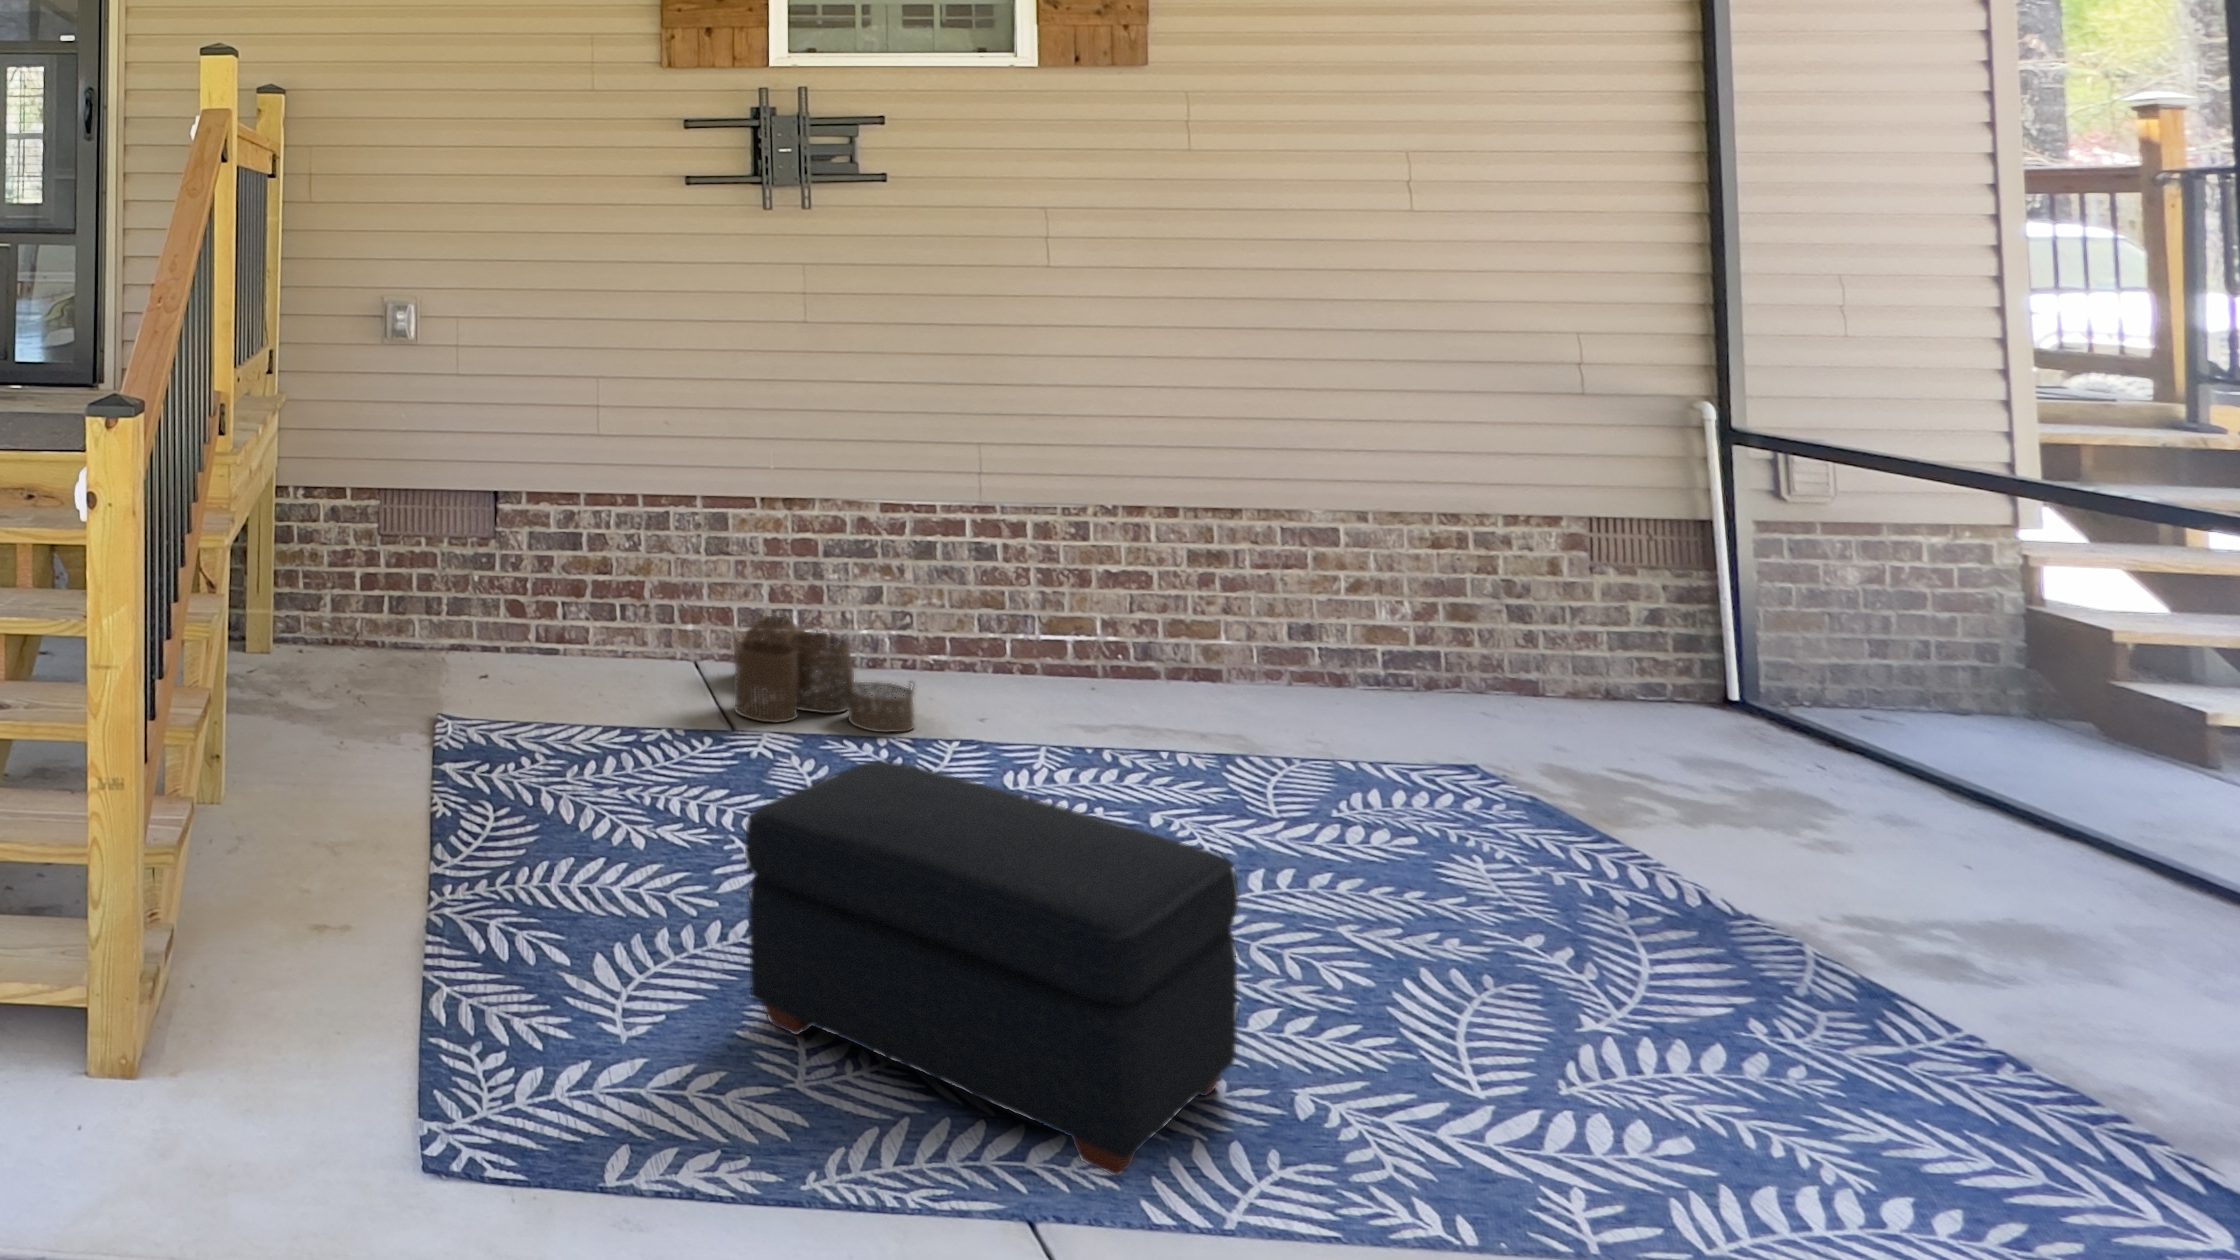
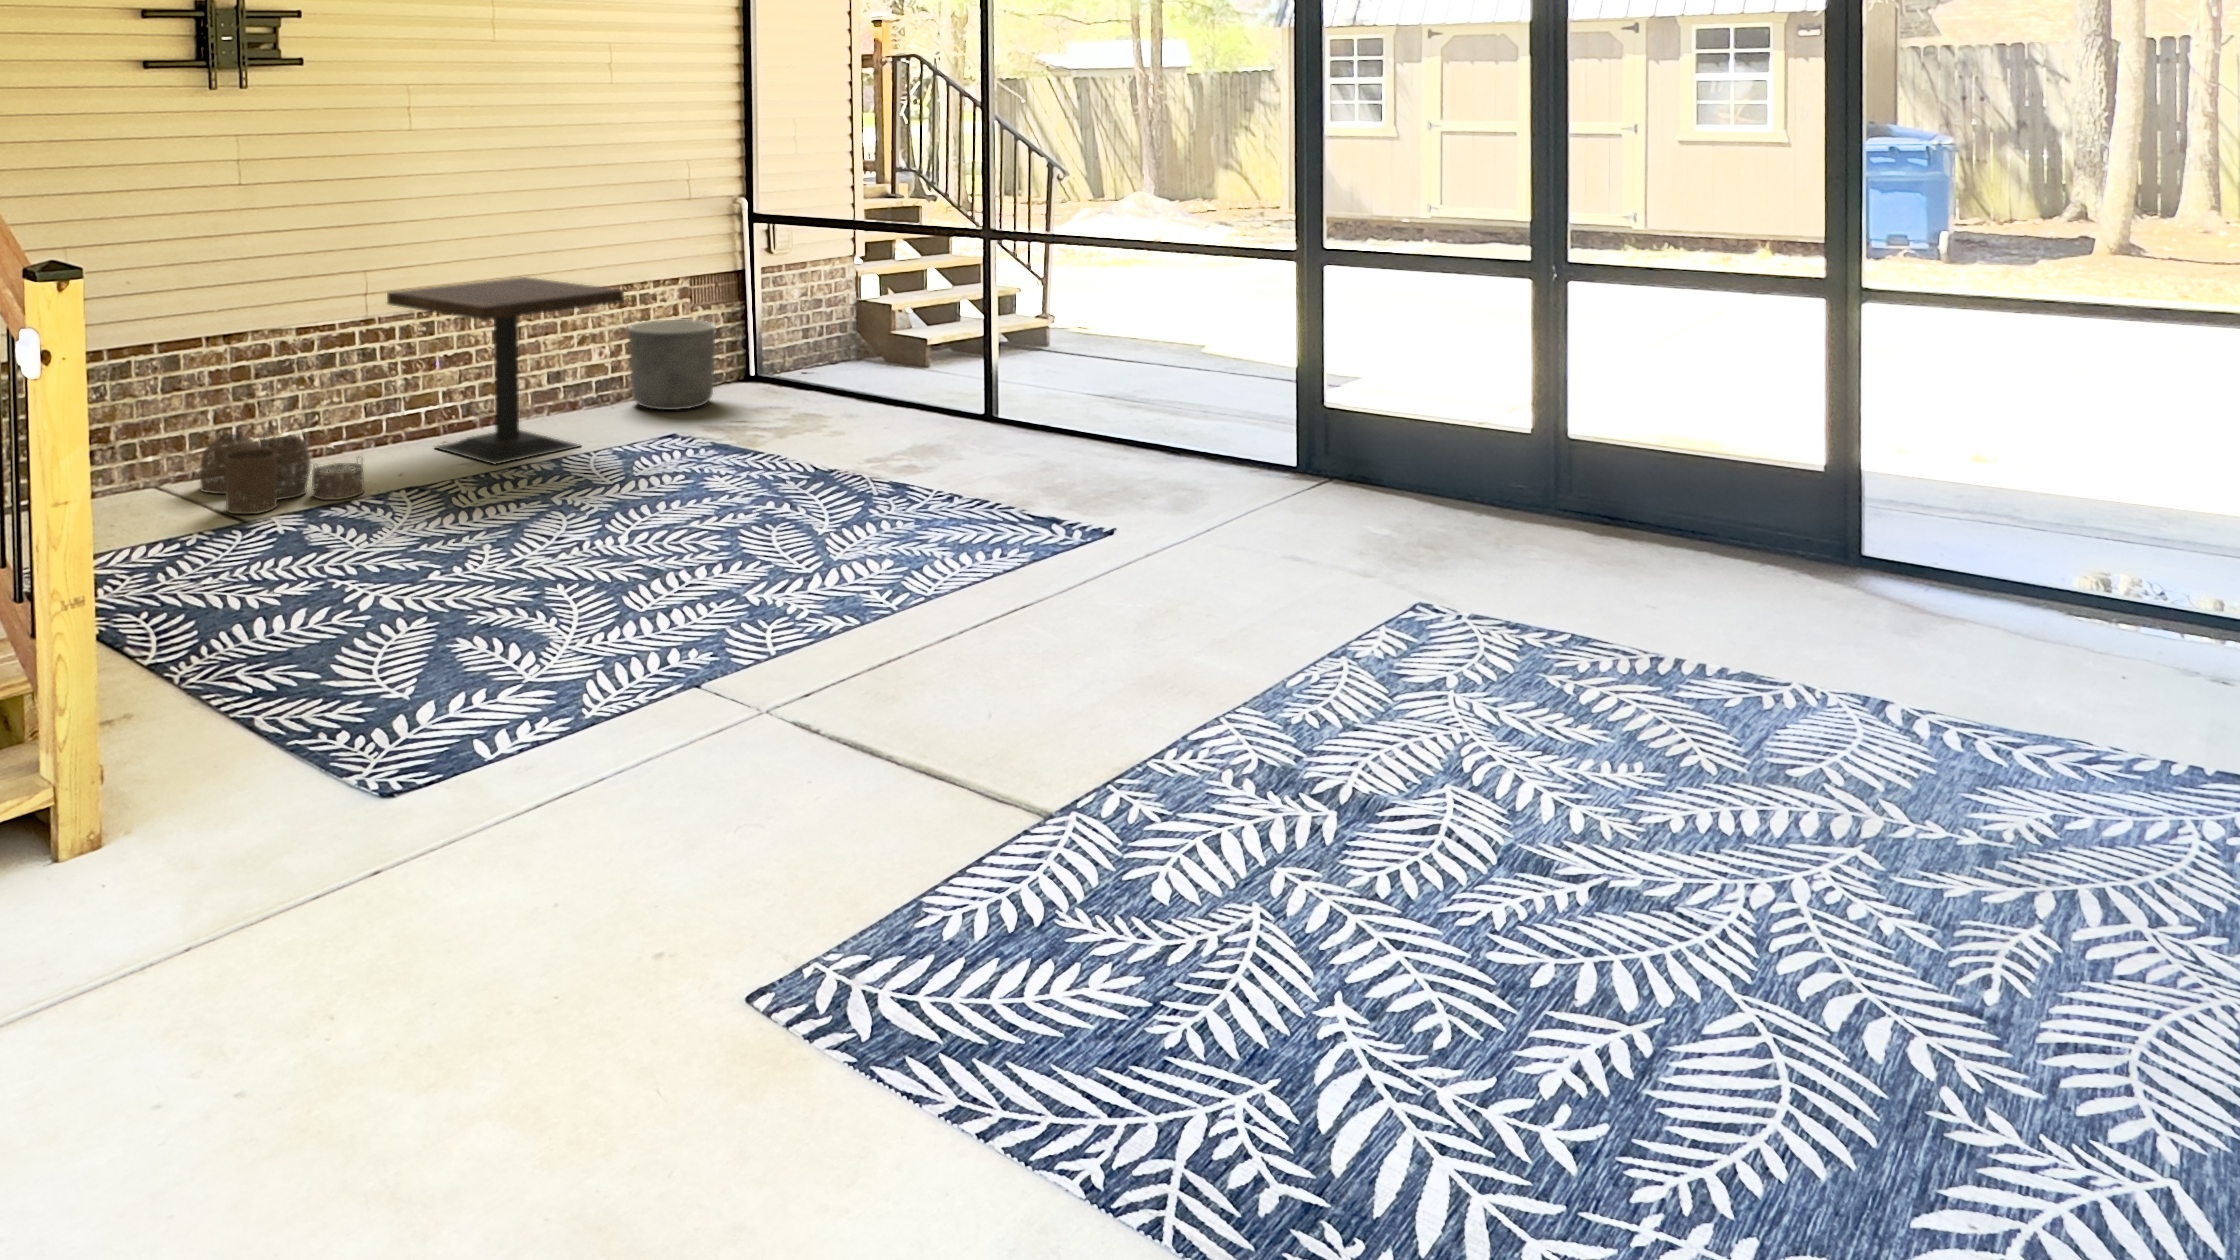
side table: none [1008,474,1357,746] -> present [387,277,624,464]
planter: none [1436,575,1608,730] -> present [628,320,715,410]
ottoman: present [745,760,1238,1176] -> none [464,470,727,661]

